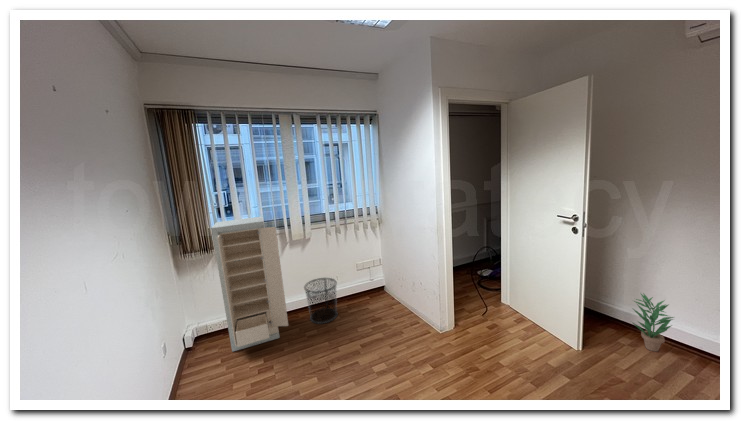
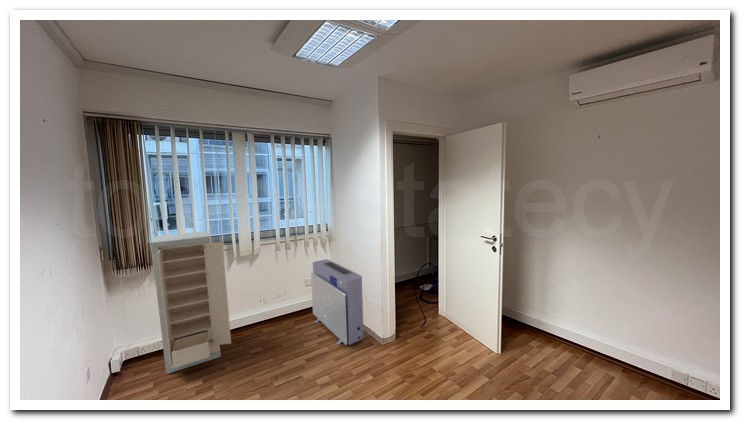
air purifier: none [362,244,419,333] -> present [311,259,364,345]
waste bin: present [304,278,338,324] -> none [250,293,285,340]
potted plant: present [633,294,673,352] -> none [537,301,568,351]

